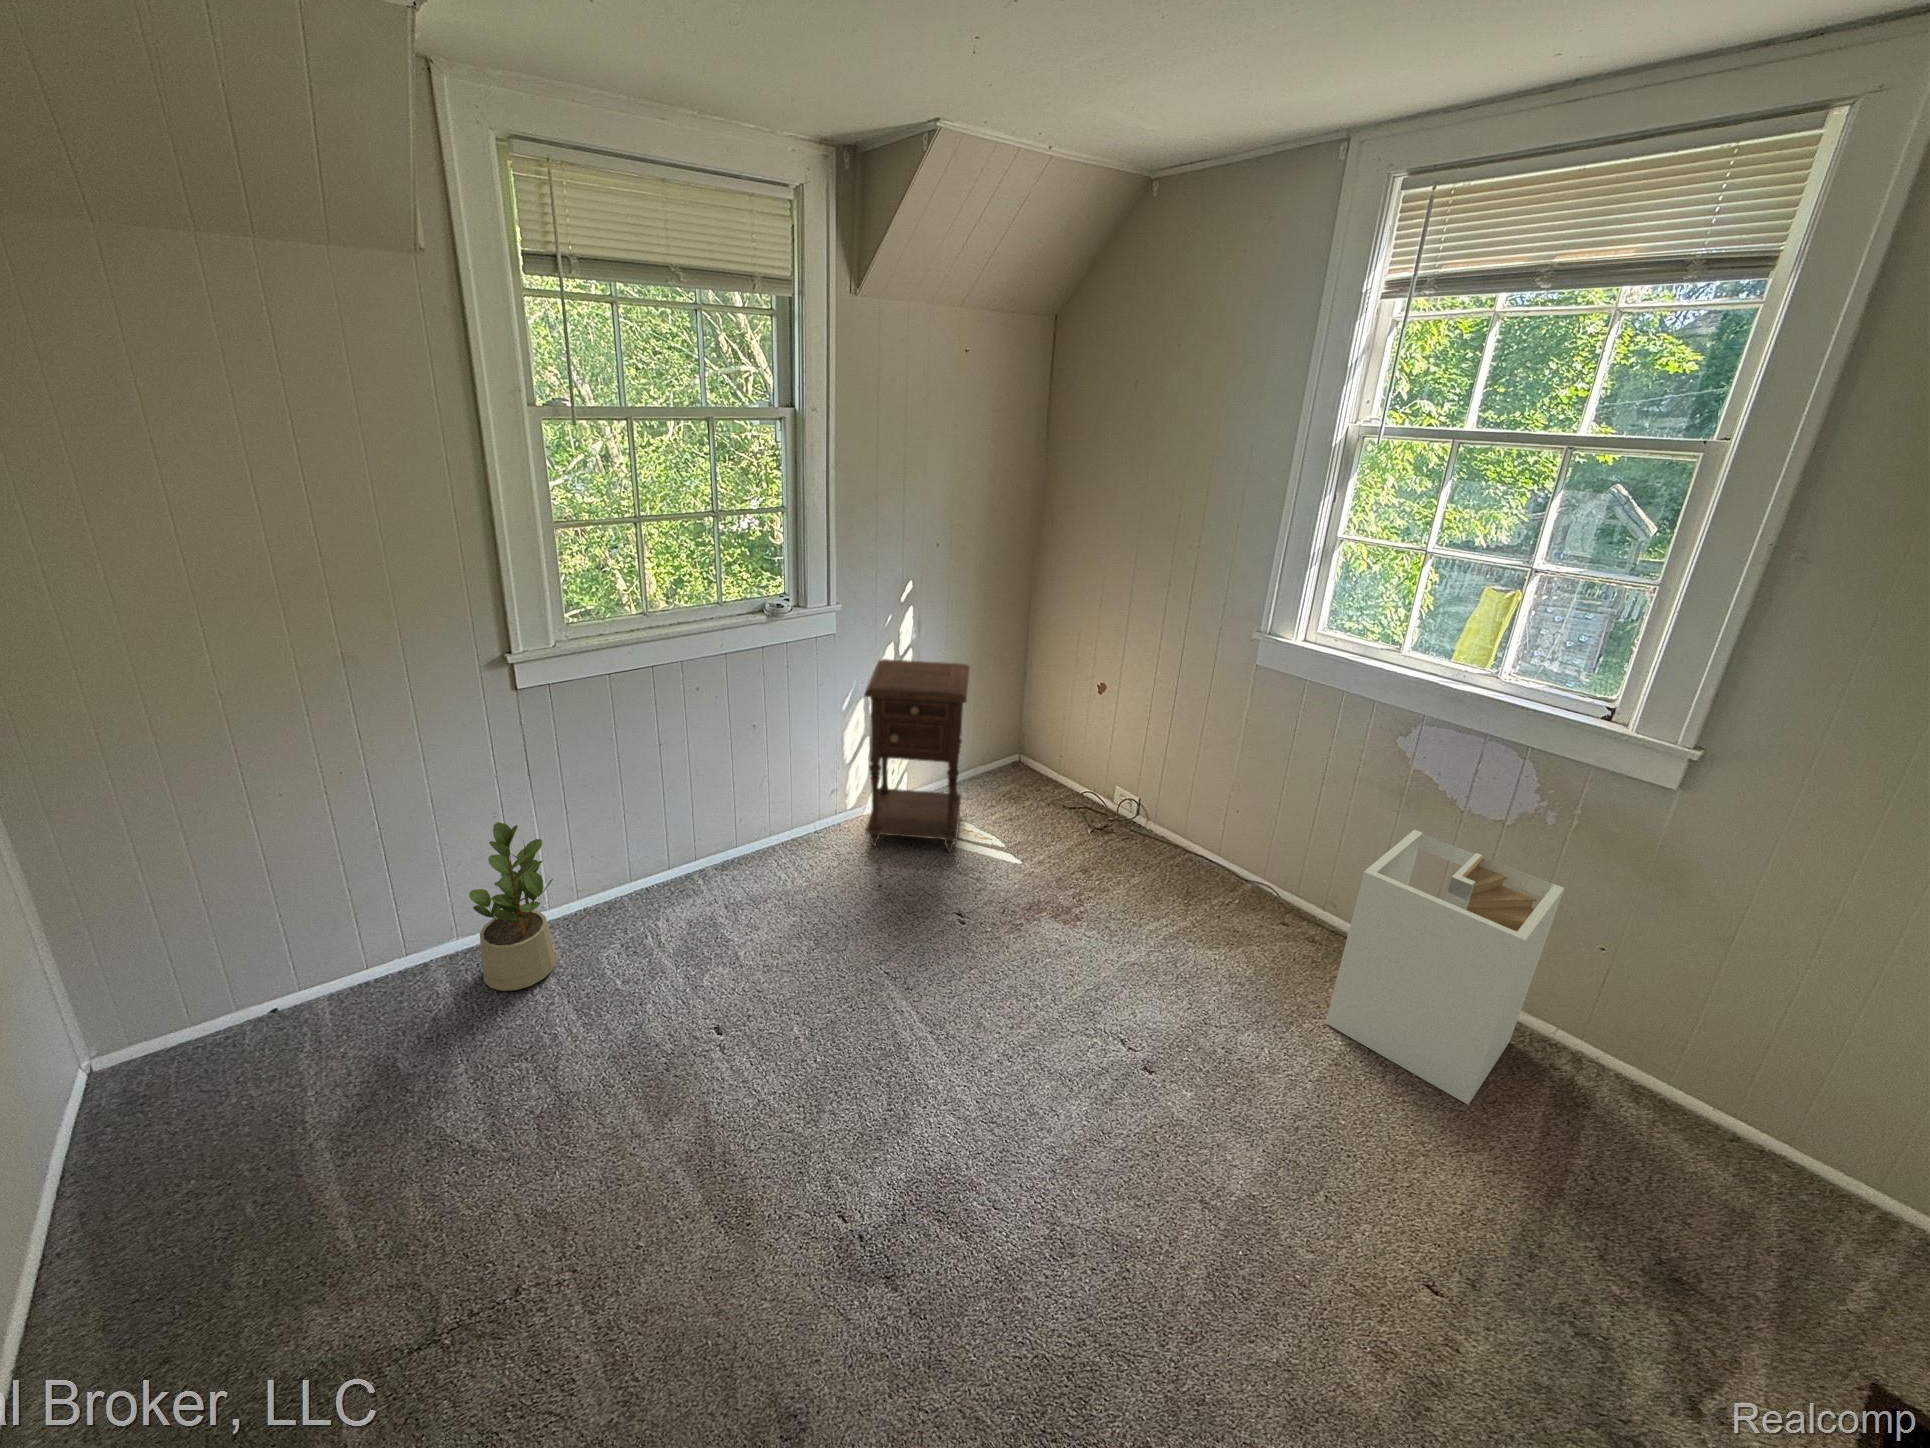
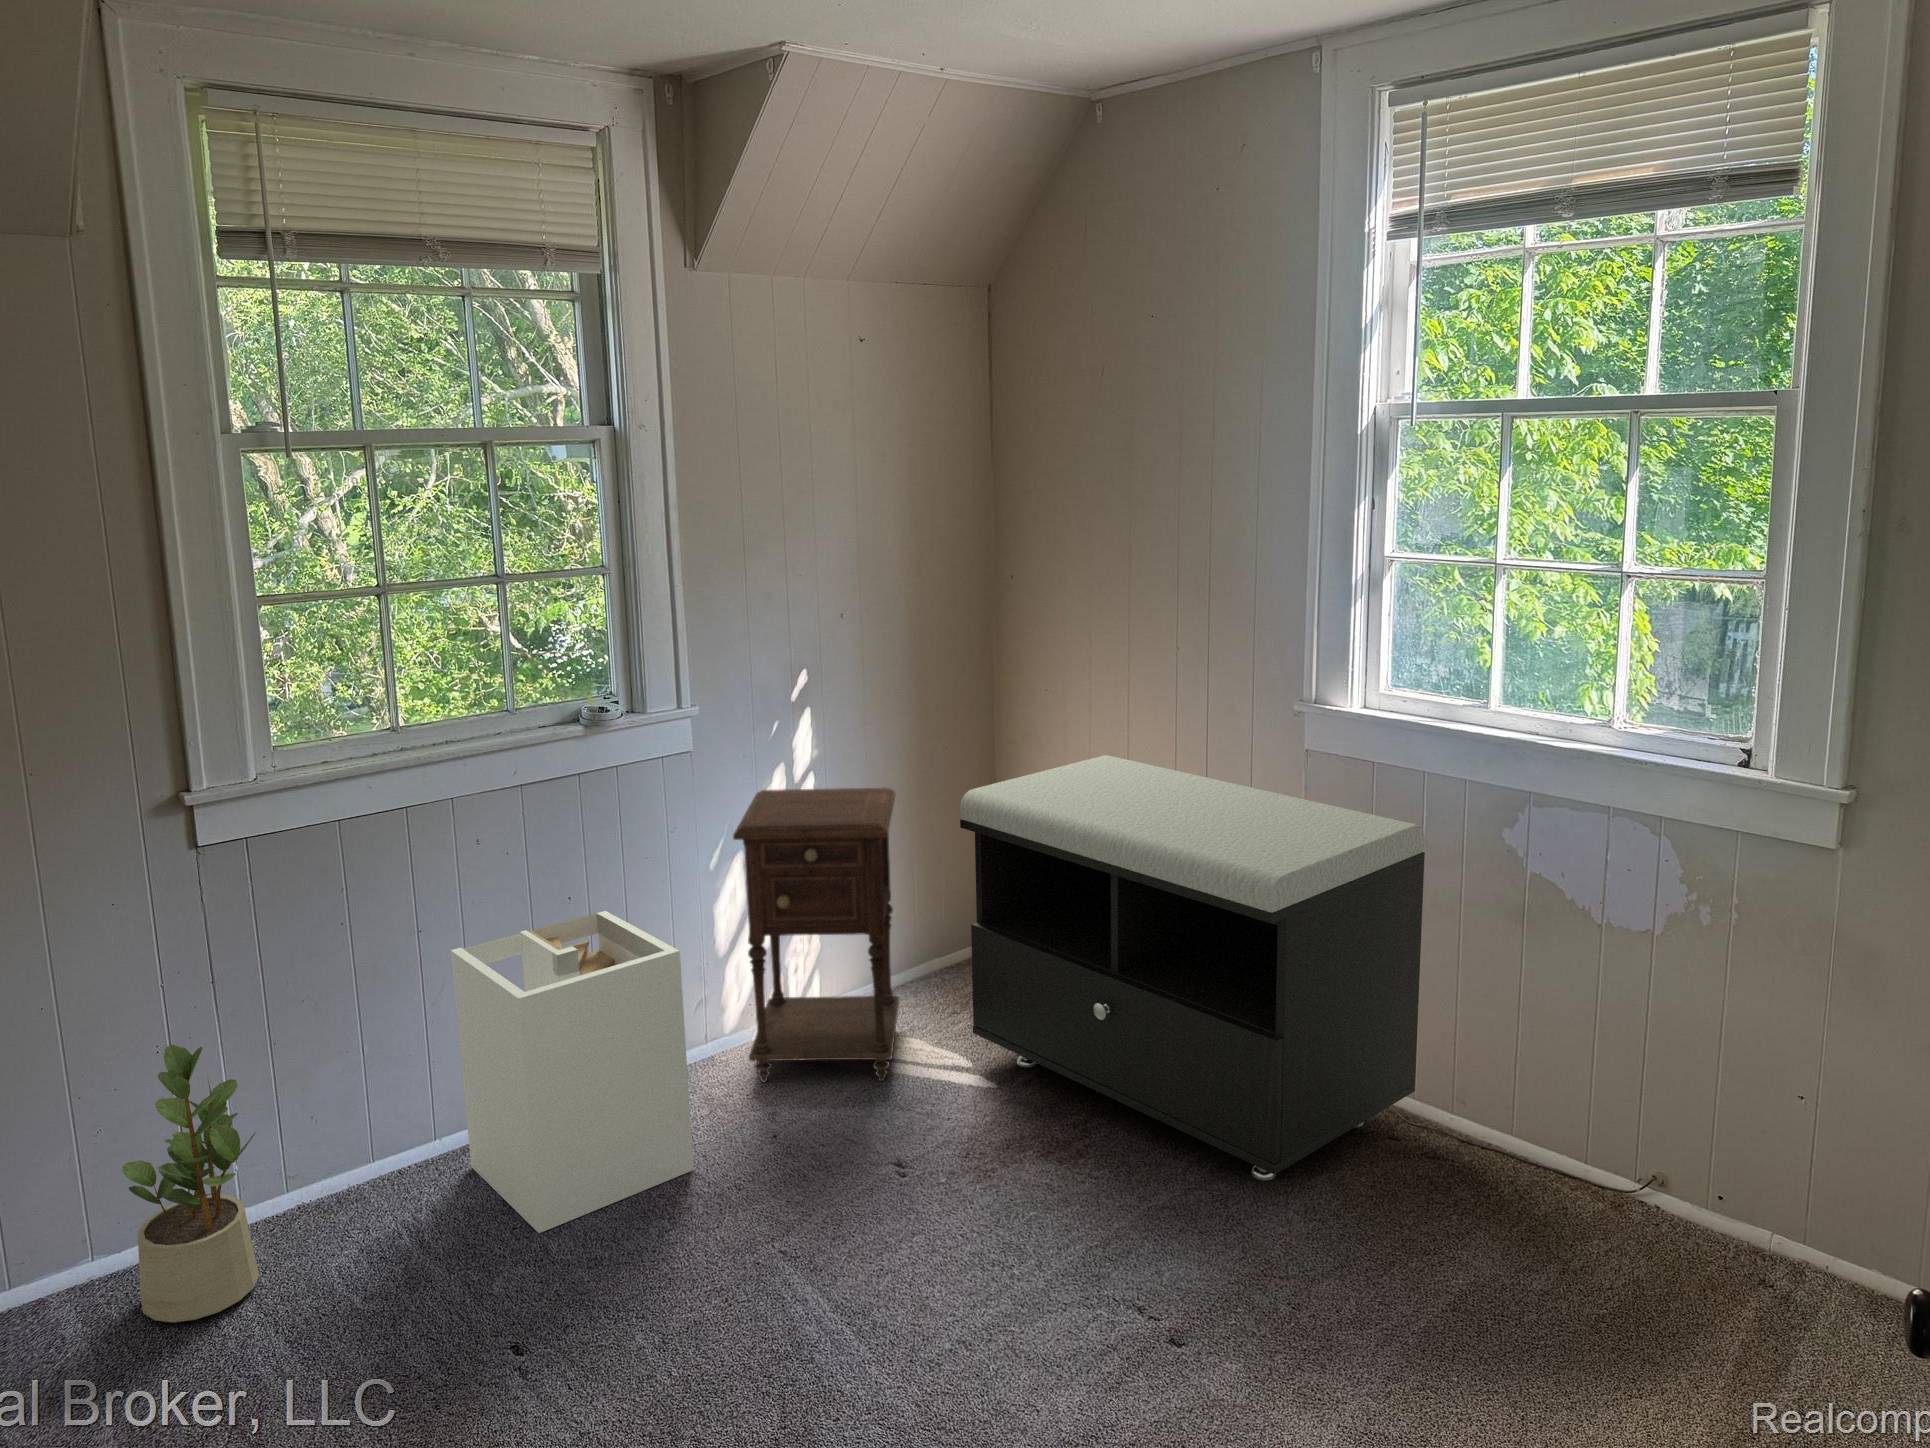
storage bench: none [1009,652,1341,954] -> present [960,755,1425,1181]
laundry hamper: present [1326,830,1564,1105] -> present [451,911,694,1233]

